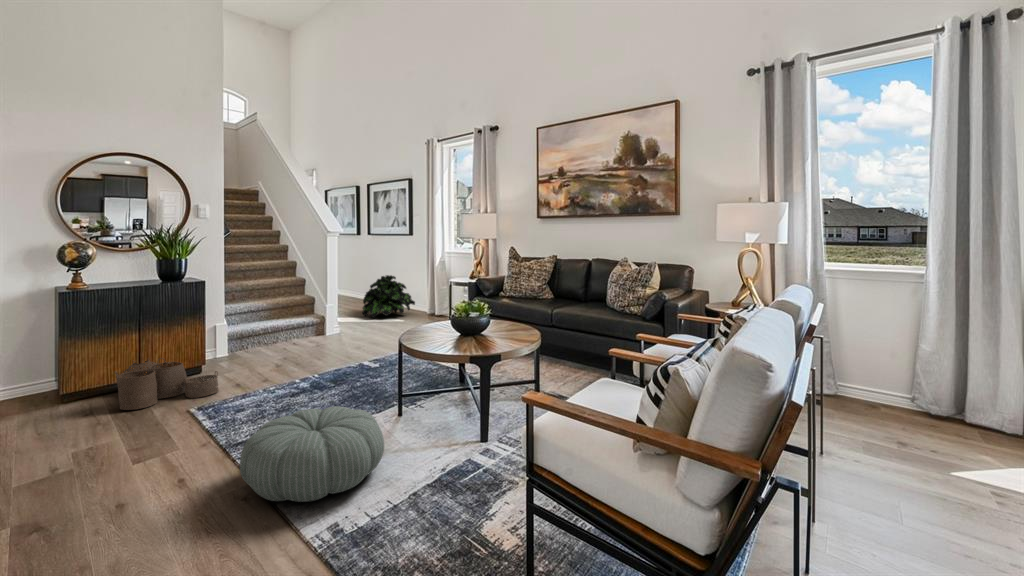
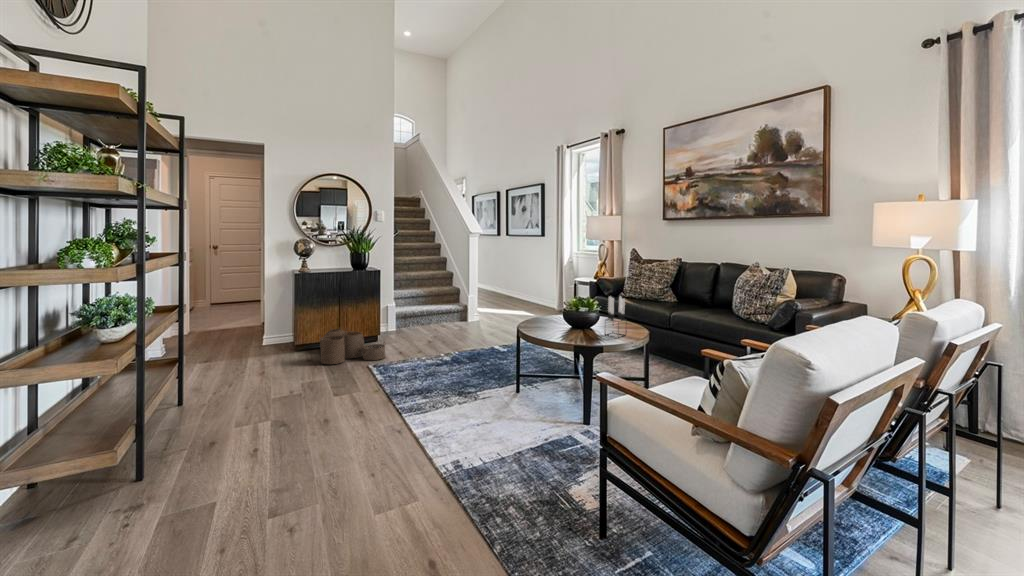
potted plant: present [362,275,415,317] -> none [500,271,547,309]
candle holder: none [497,298,520,344] -> present [605,296,627,335]
pouf: present [240,406,384,502] -> none [396,375,501,443]

